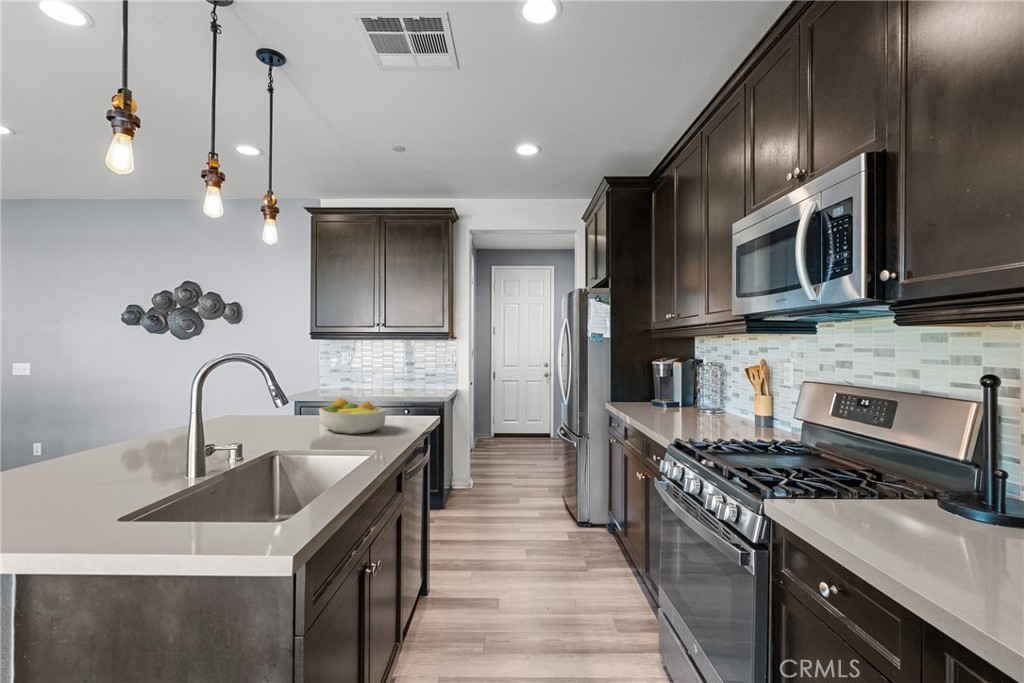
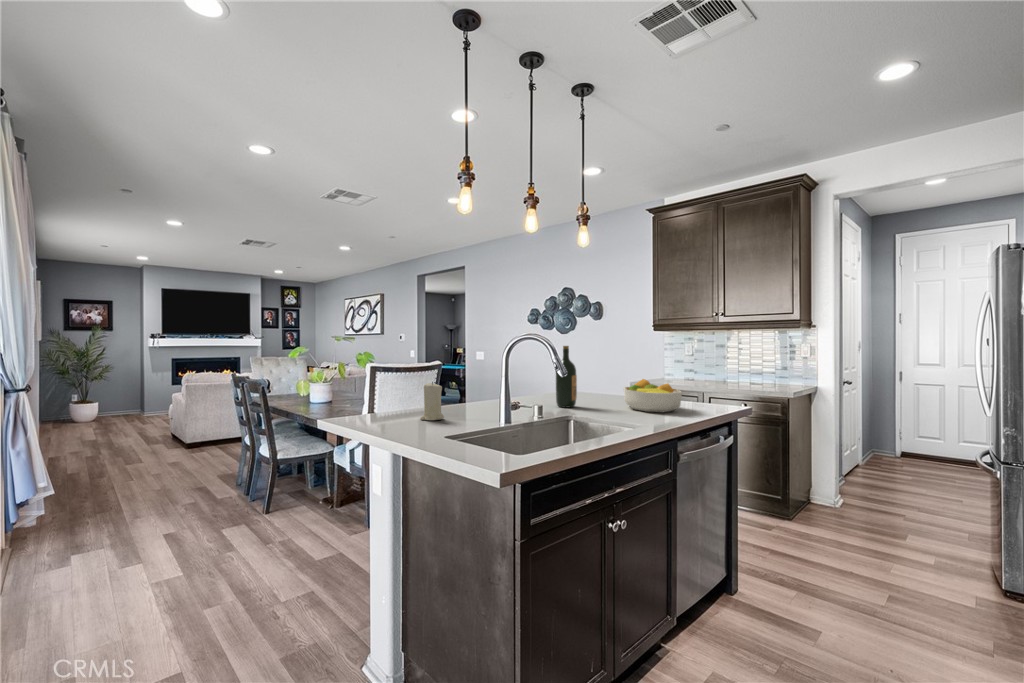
wine bottle: none [237,364,266,440] -> present [556,346,577,407]
candle: none [34,431,82,494] -> present [420,382,444,420]

